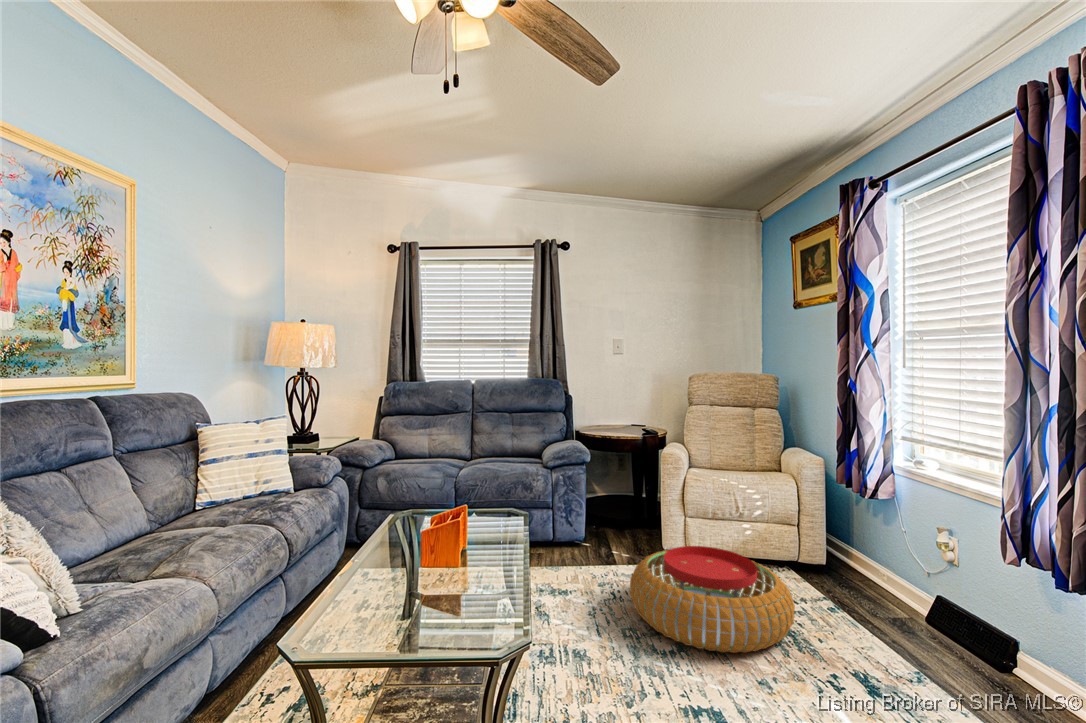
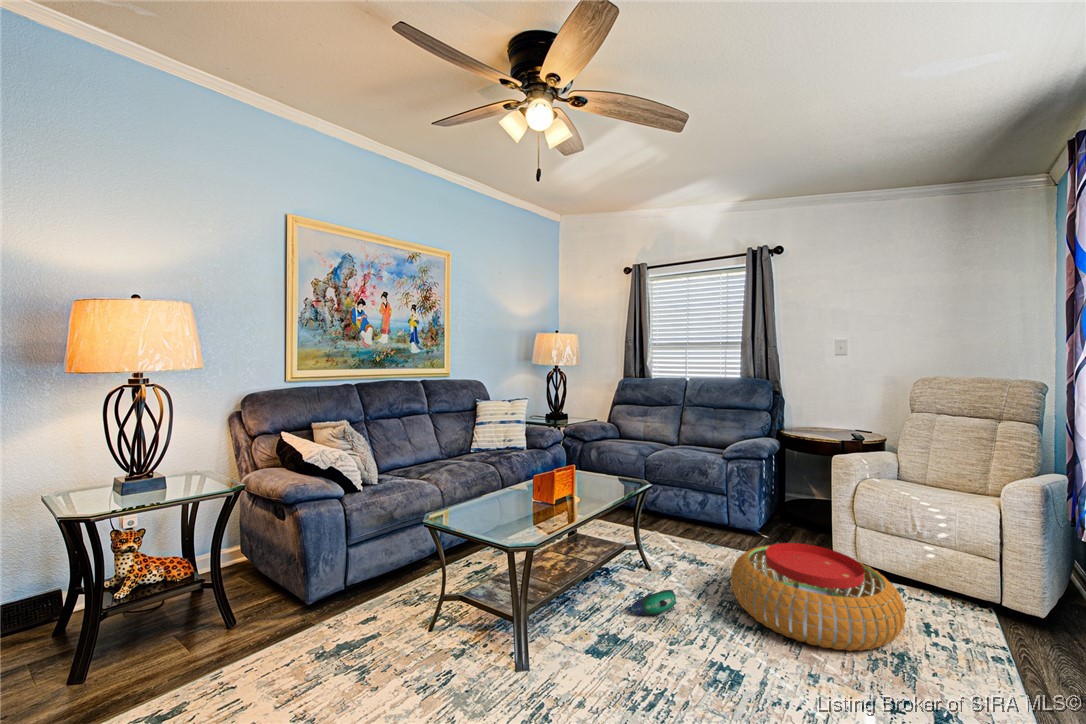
plush toy: none [566,640,613,690] -> present [626,590,676,616]

